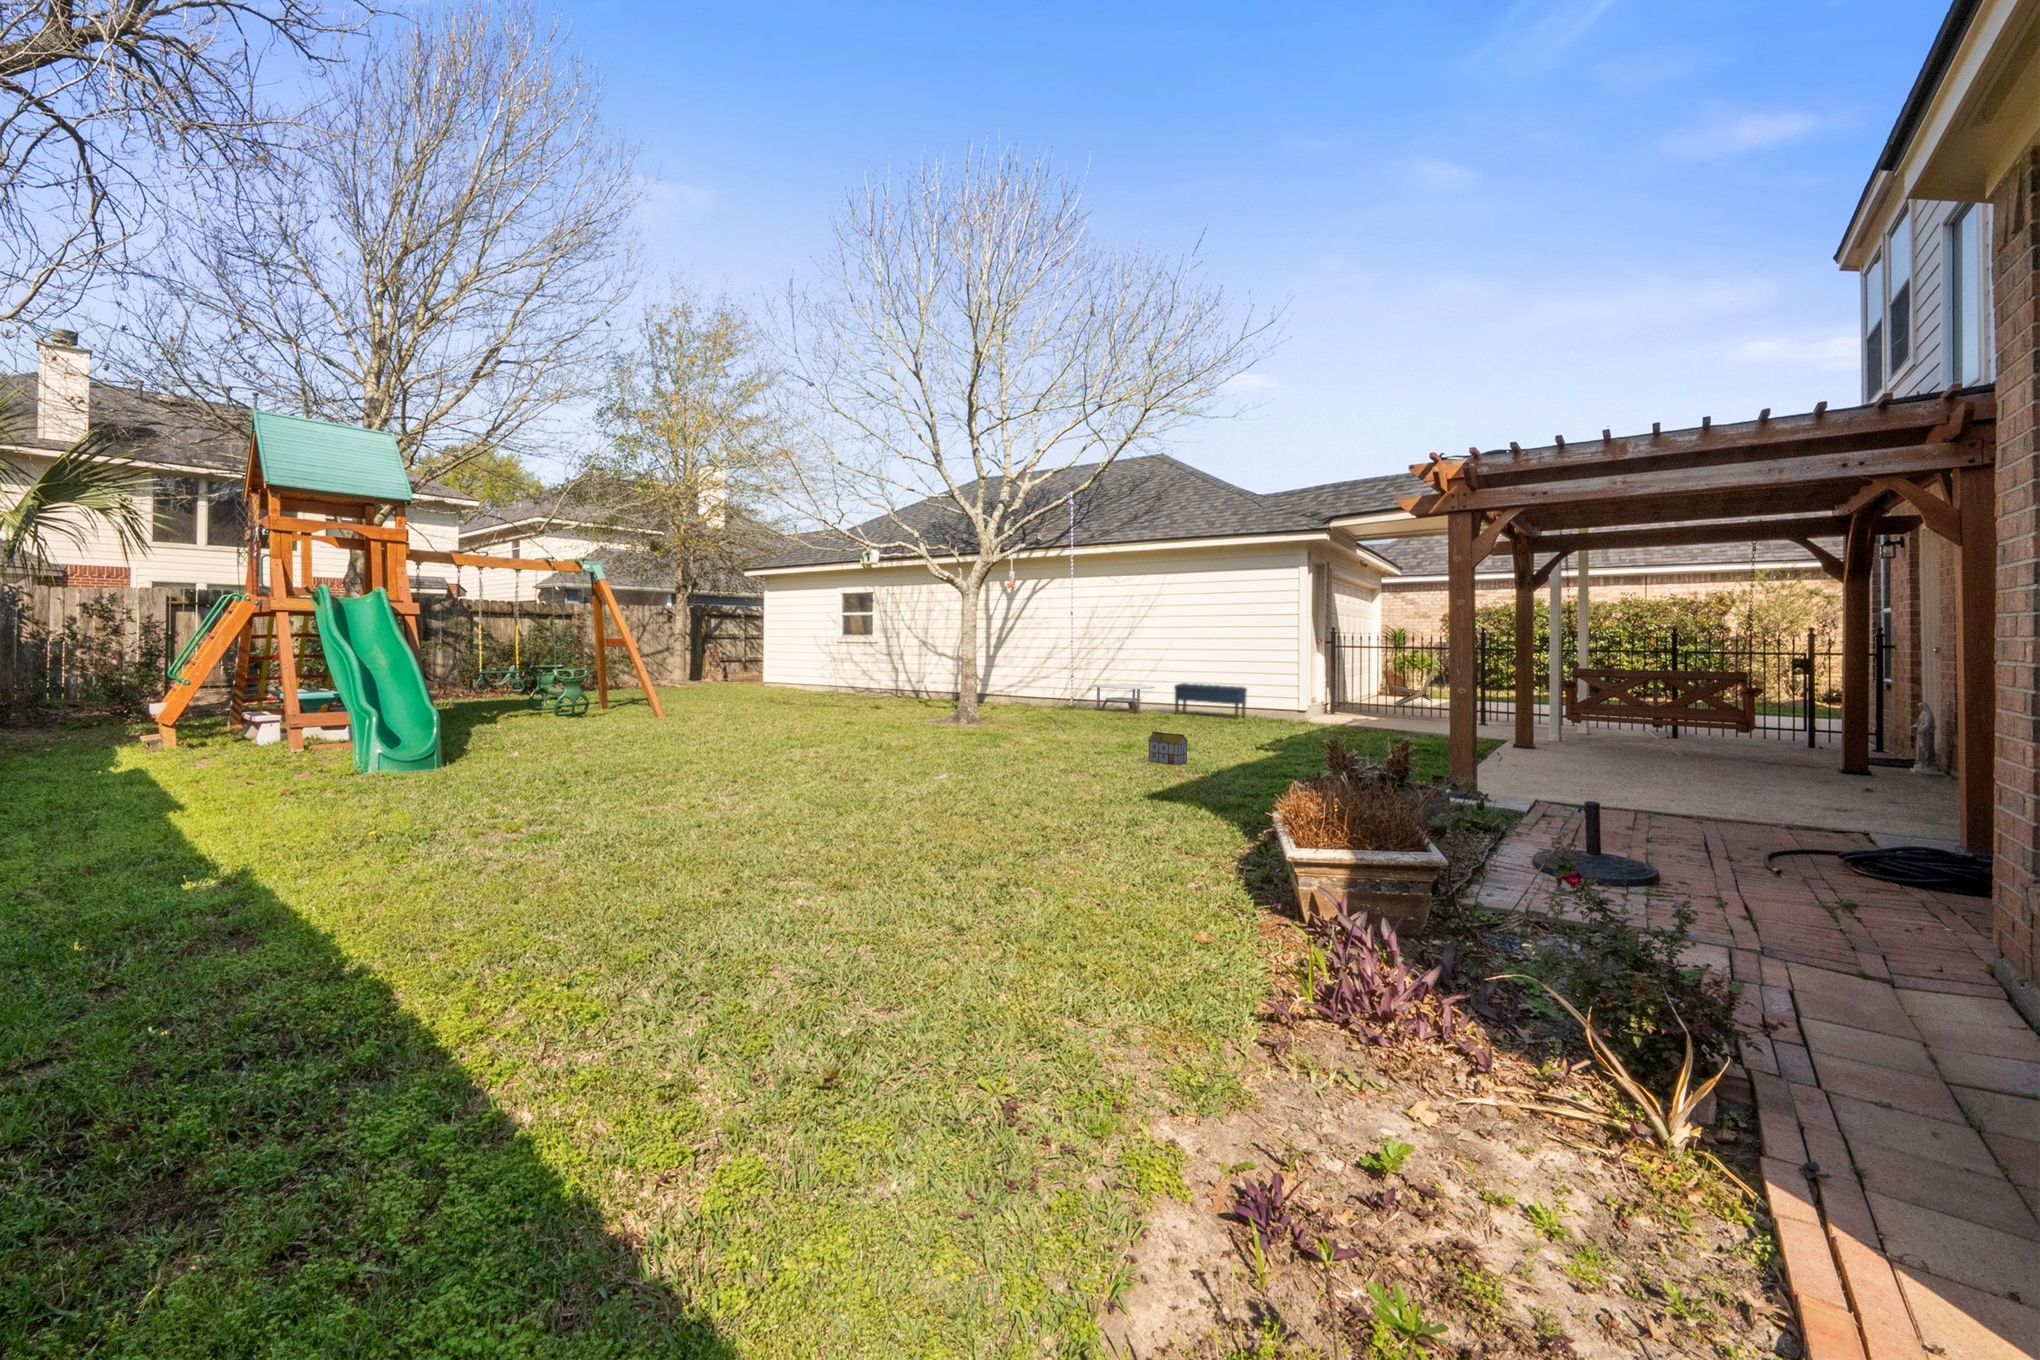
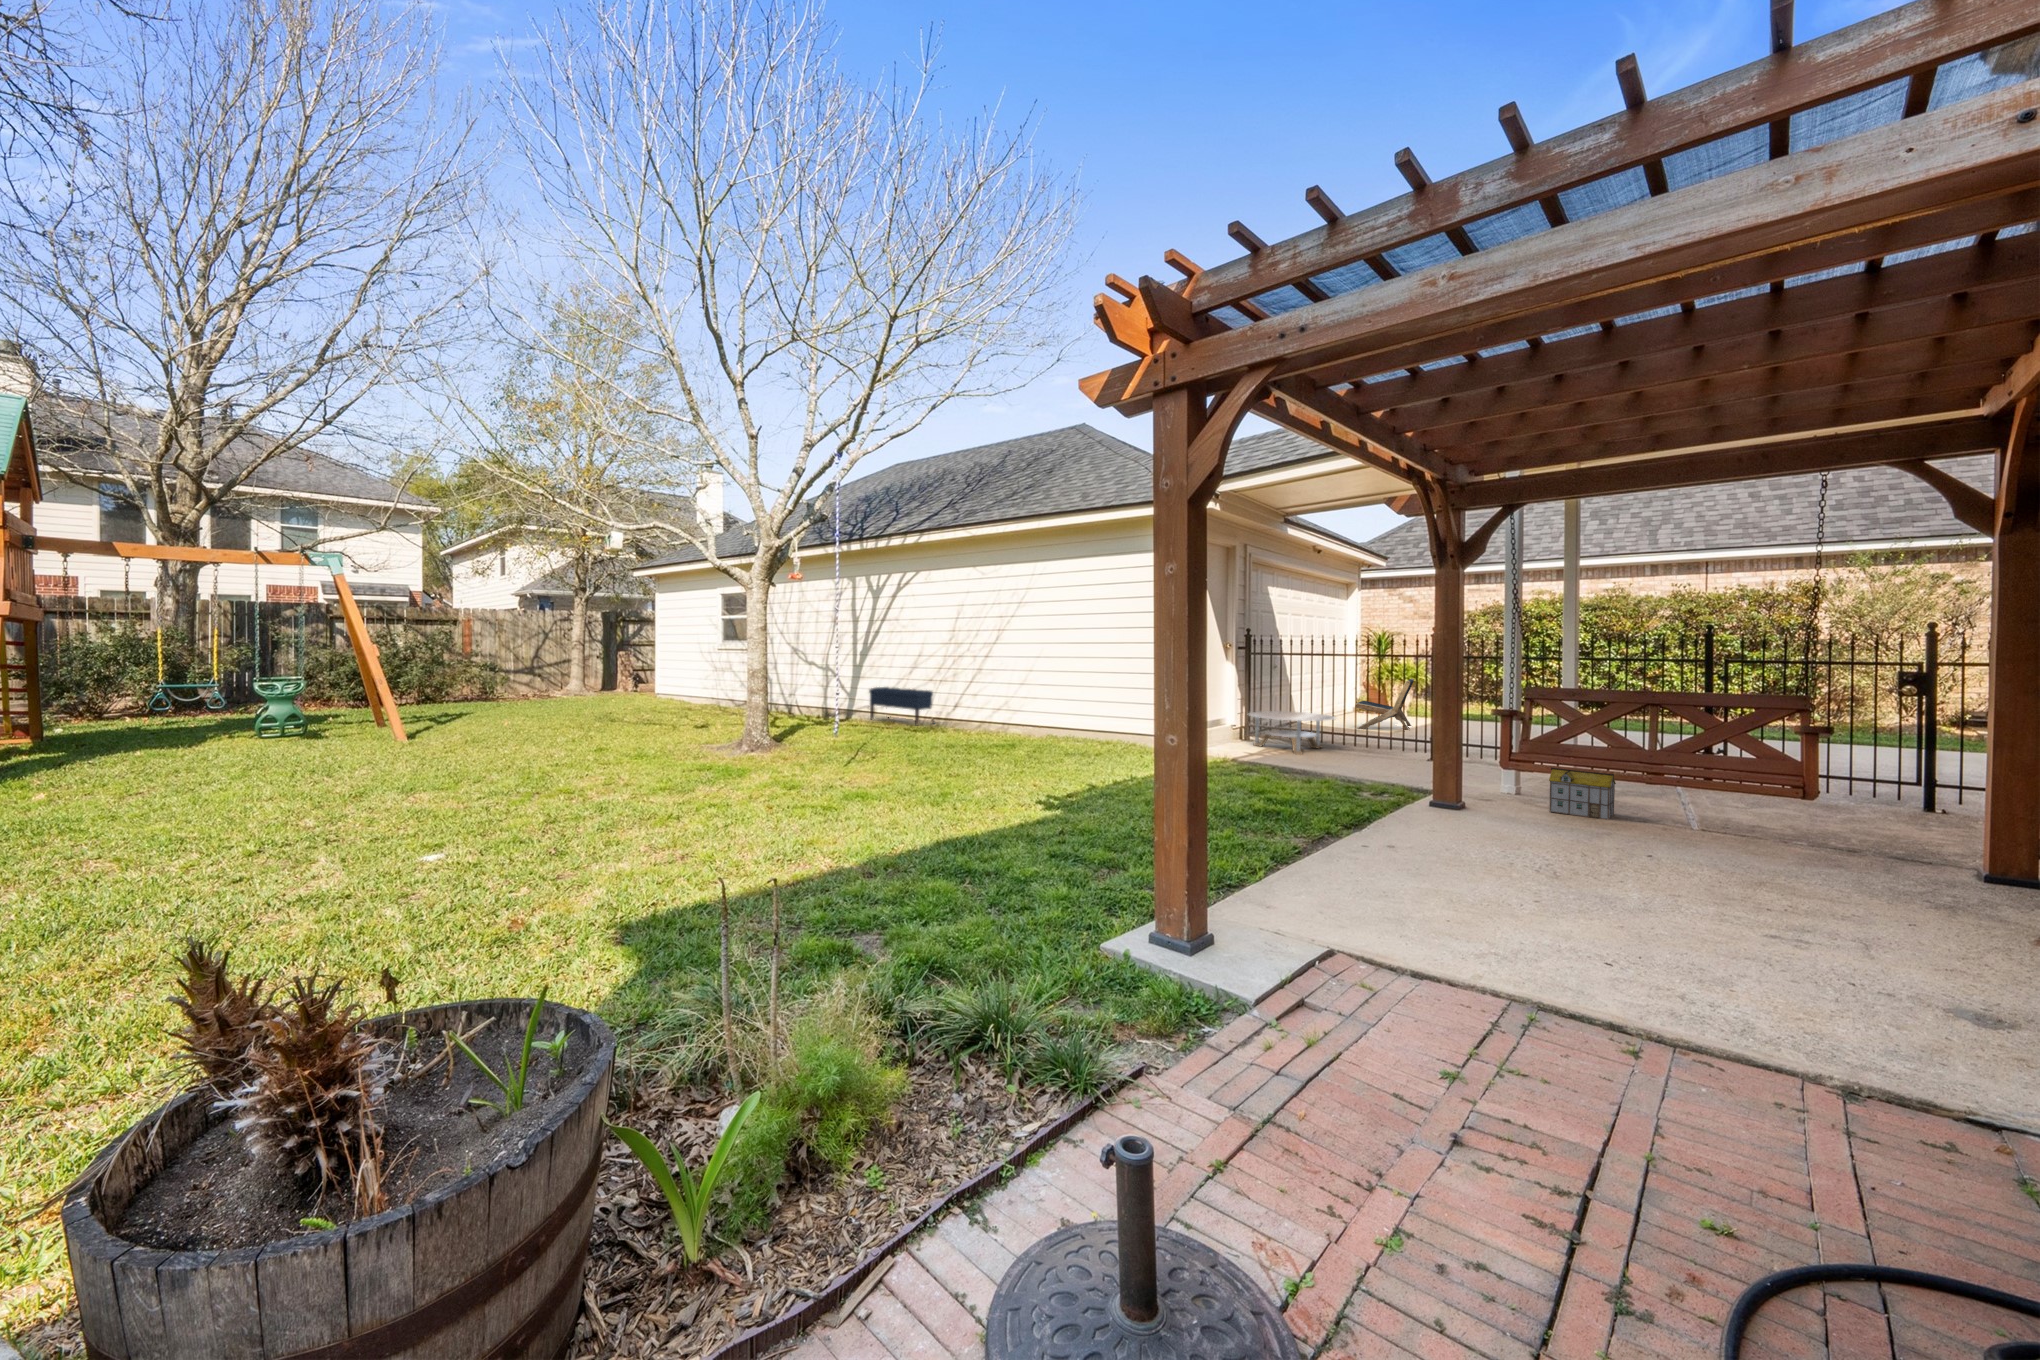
bench: present [1174,683,1247,719] -> present [869,687,935,725]
round table: present [1093,684,1155,714] -> present [1249,711,1336,755]
toy house: present [1148,731,1188,765] -> present [1549,768,1616,820]

